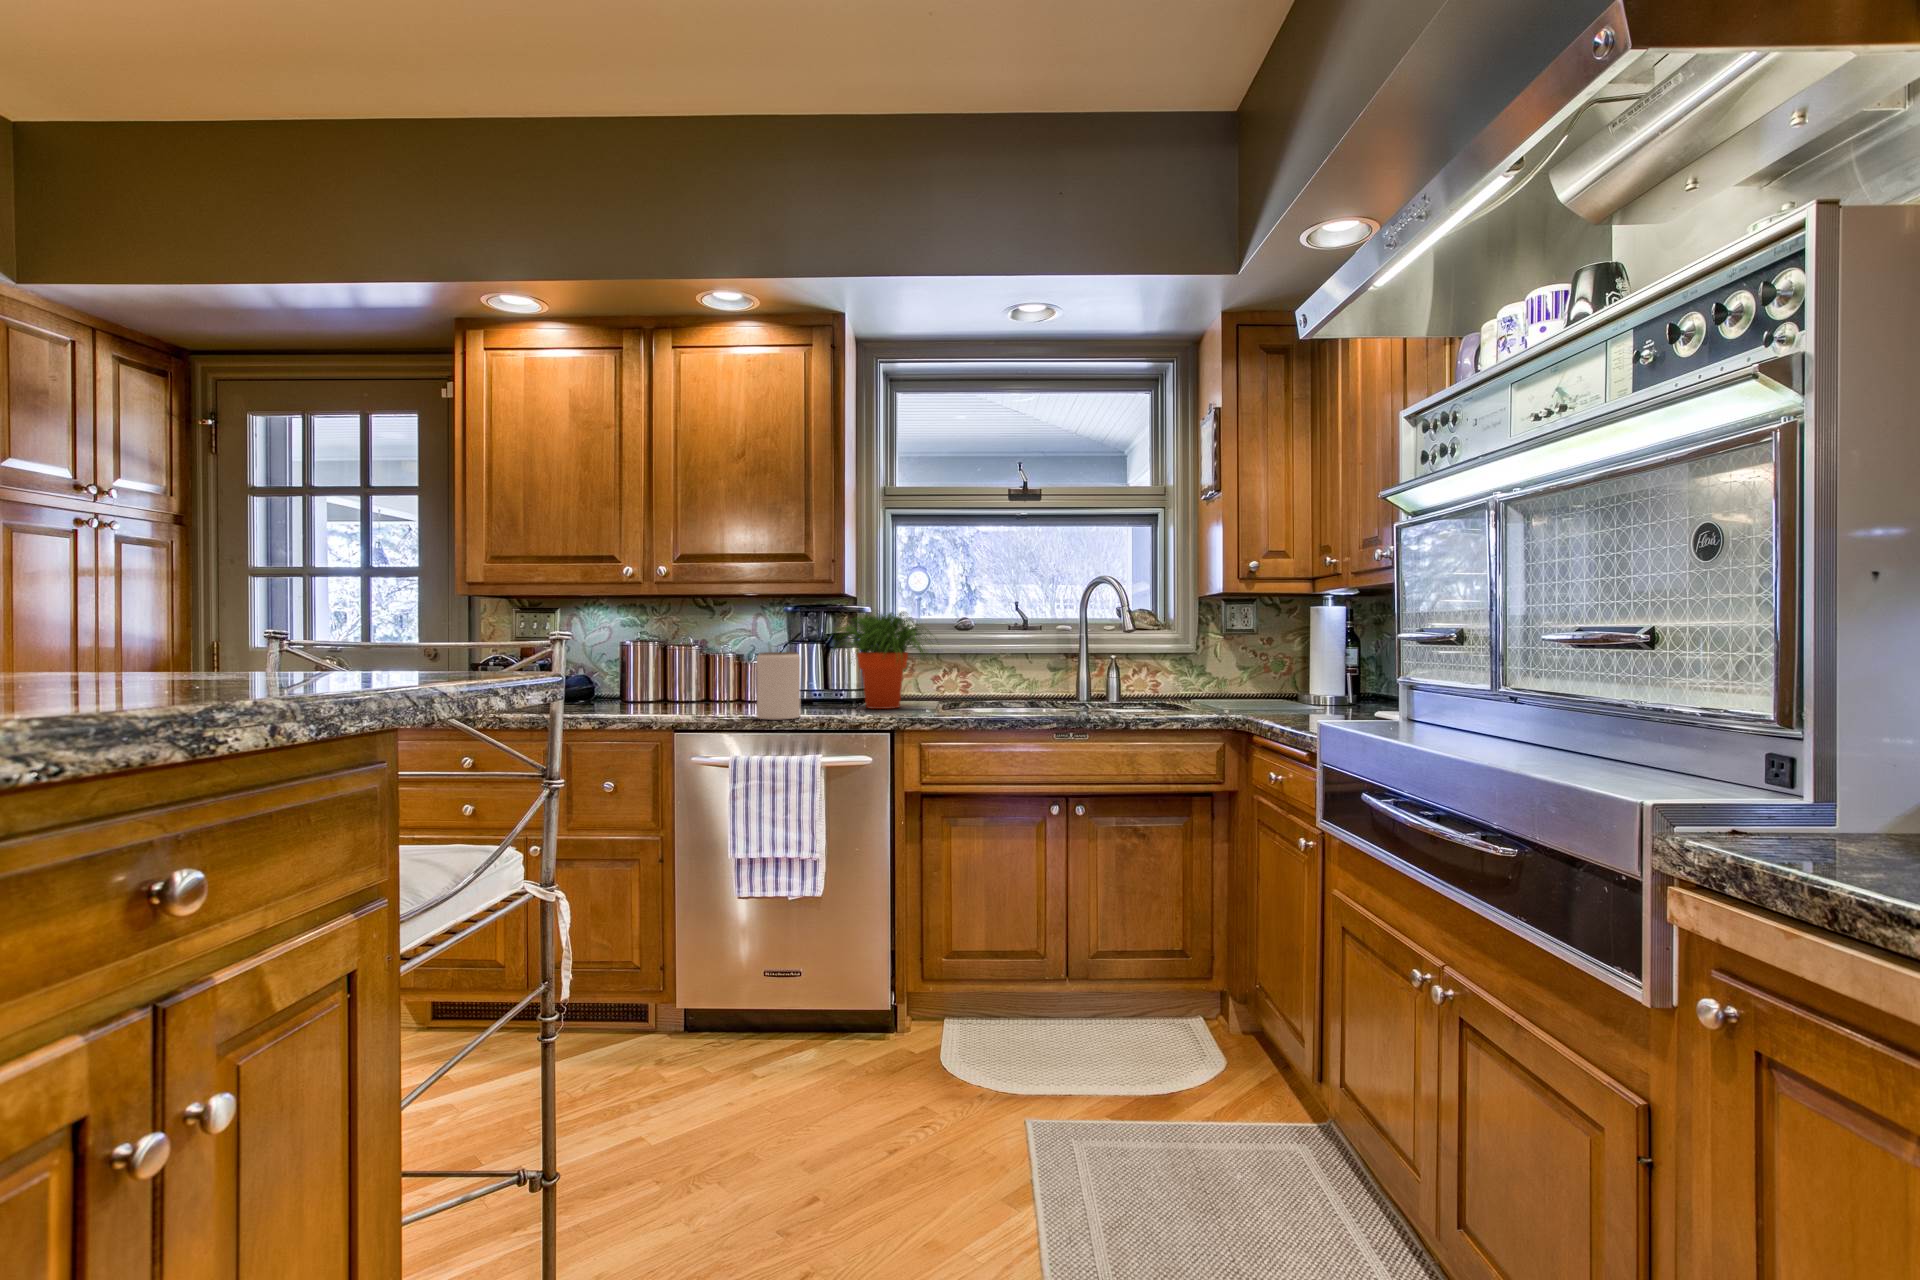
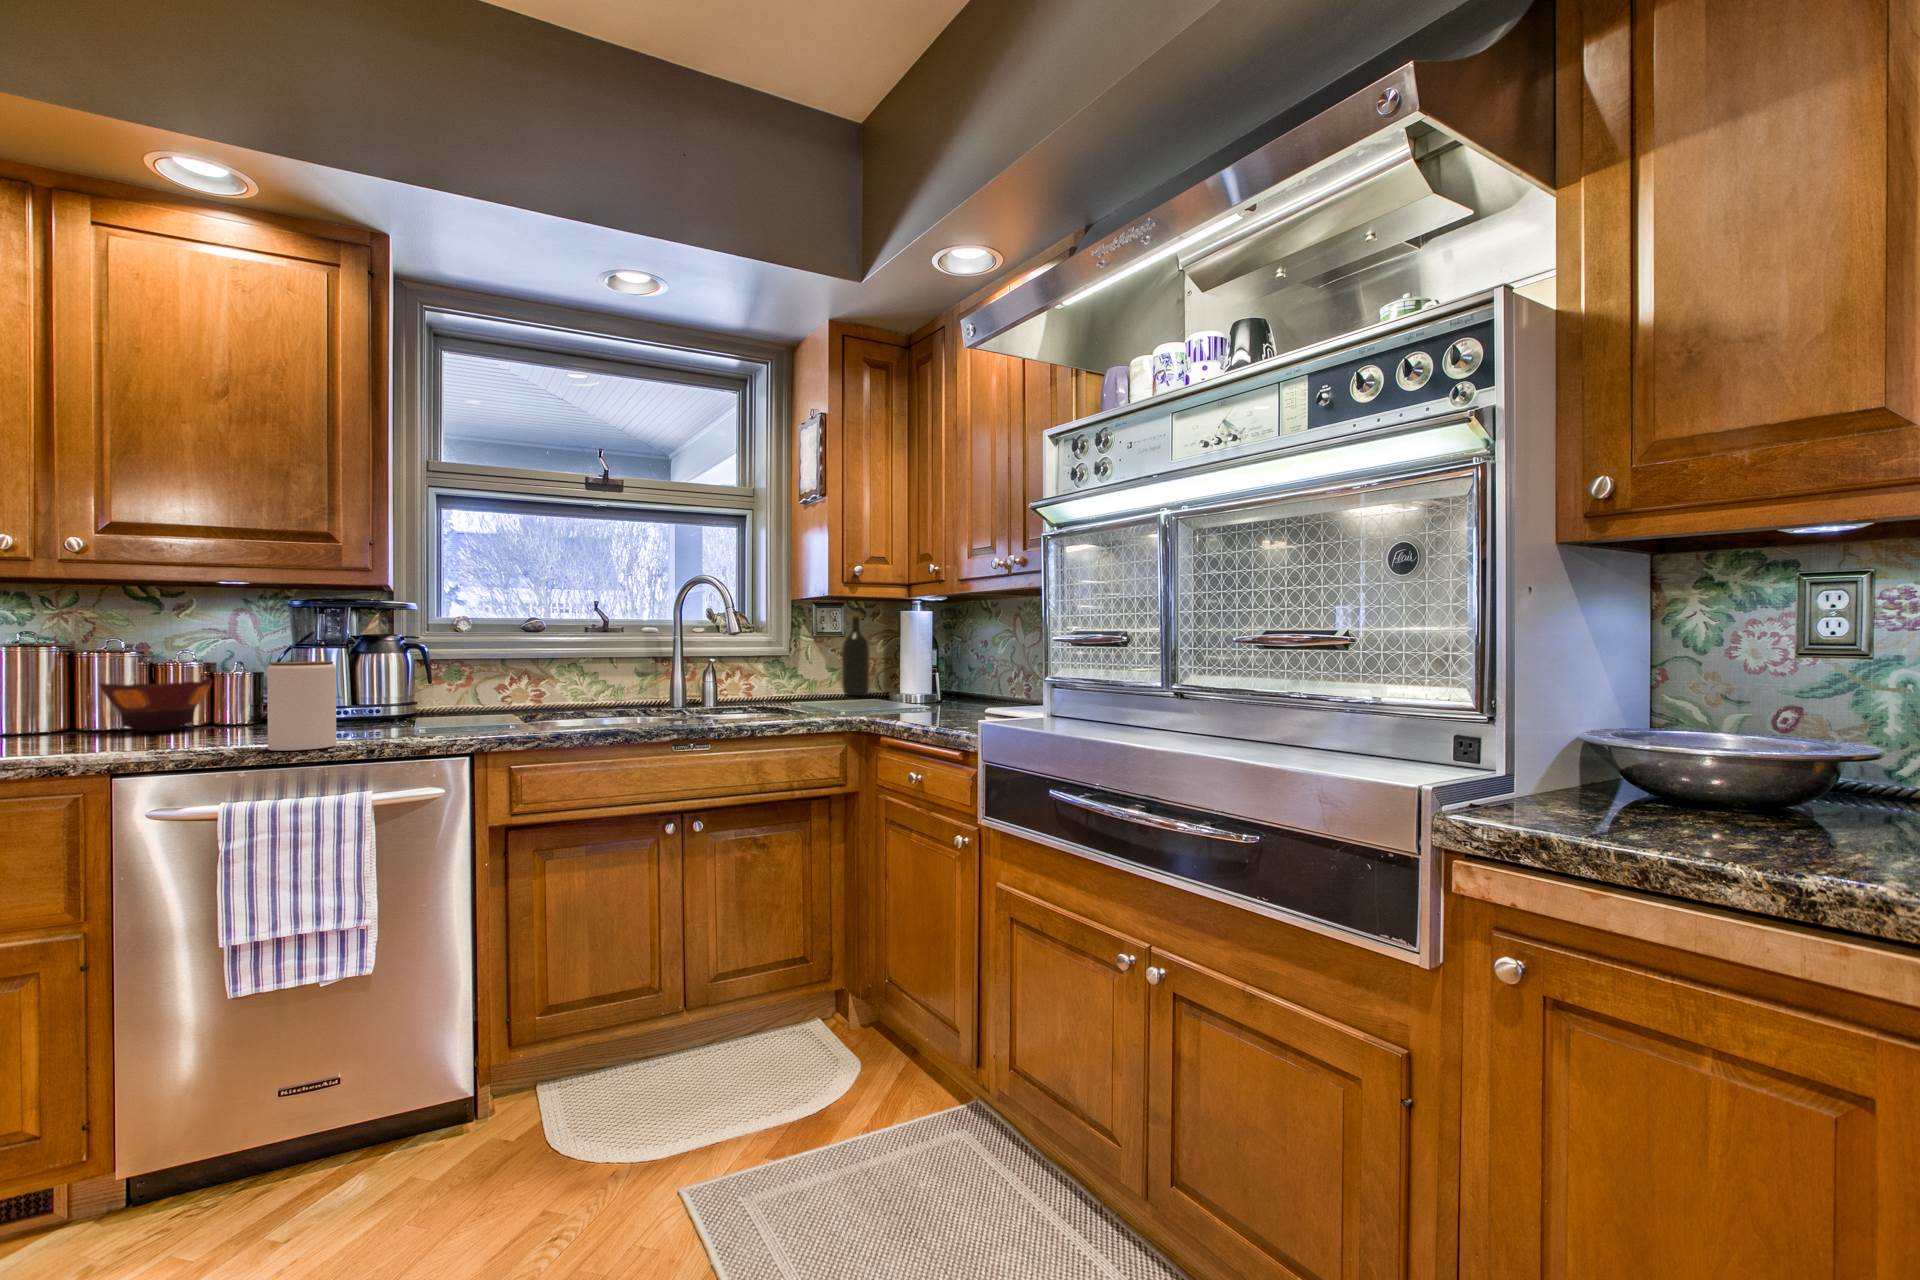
wine bottle: none [1249,610,1280,695] -> present [842,614,870,696]
potted plant: present [830,612,936,709] -> none [364,608,521,729]
bowl: none [679,665,743,702] -> present [100,679,212,731]

